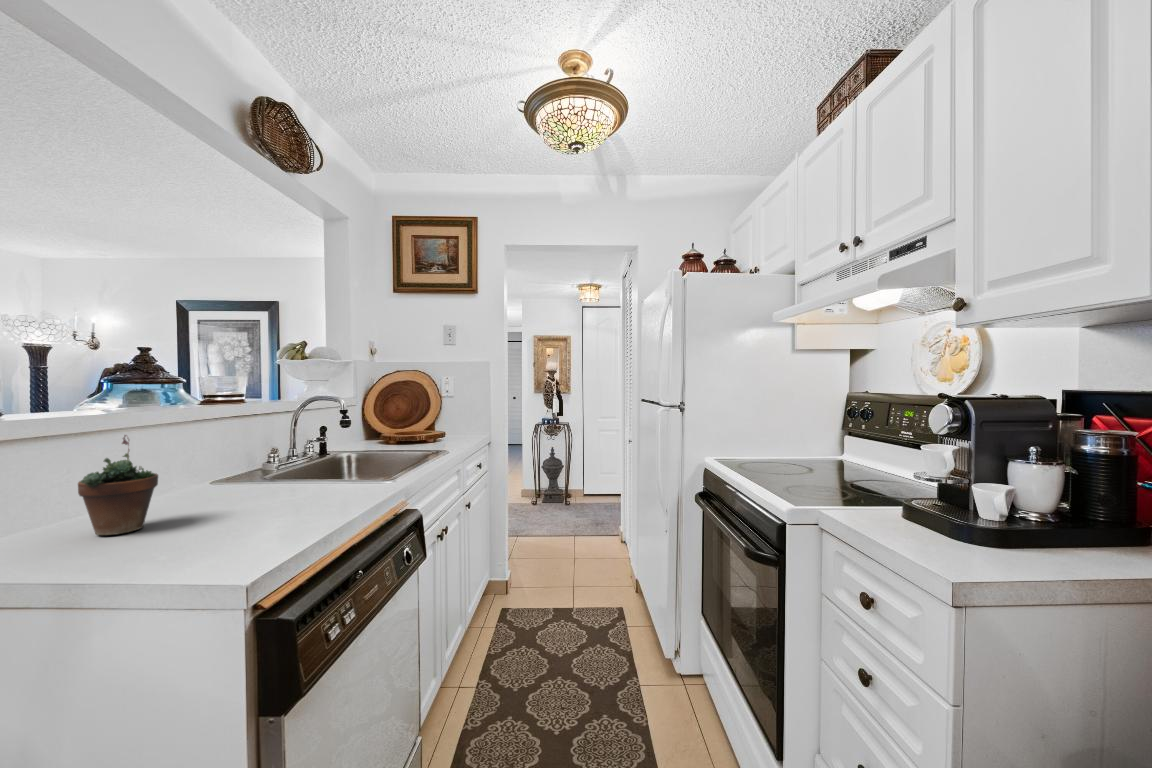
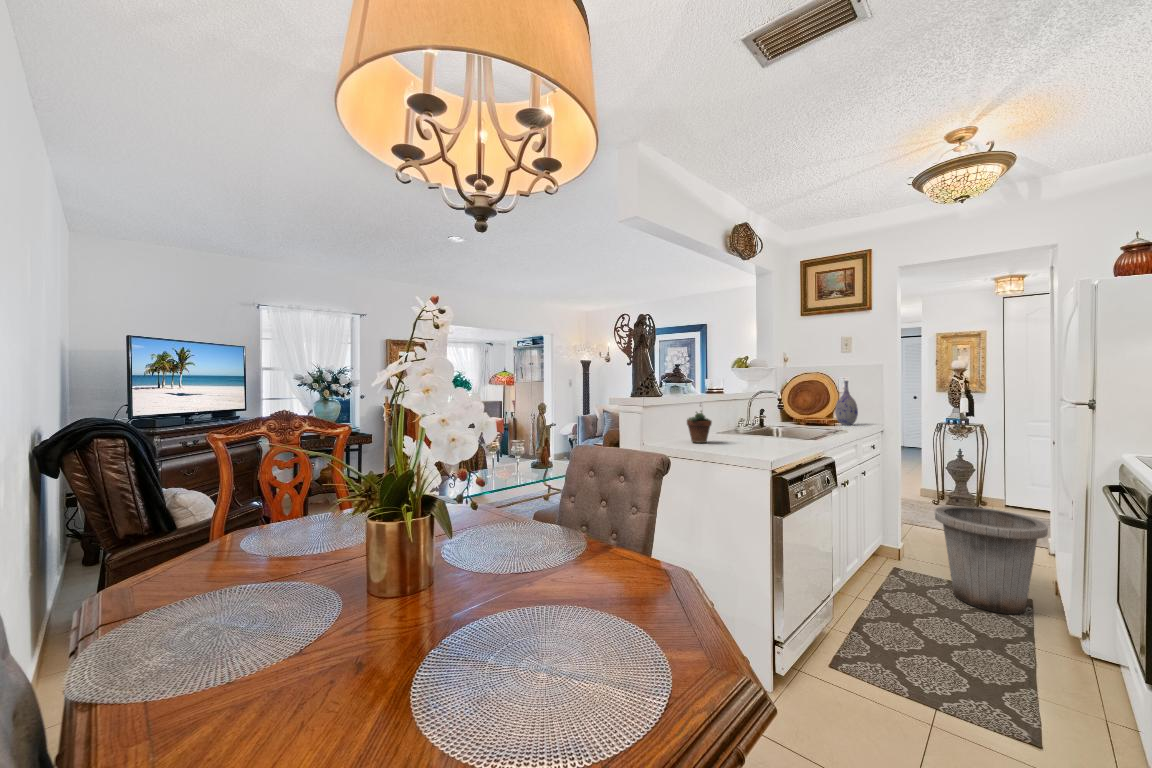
vase: none [435,382,462,441] -> present [835,381,858,425]
trash can: none [543,523,638,649] -> present [935,506,1048,614]

